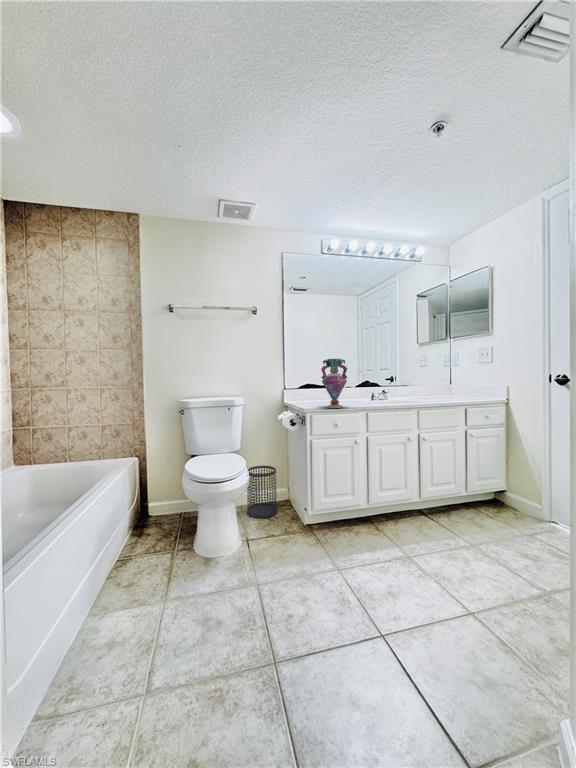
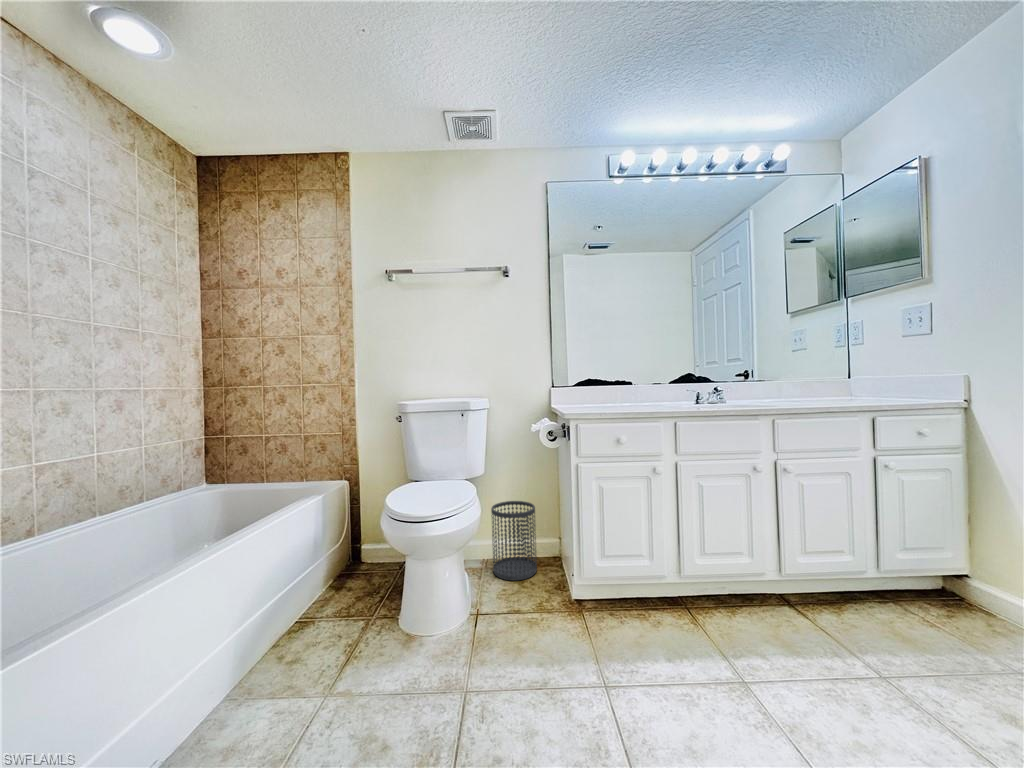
vase: present [321,359,347,408] -> none [594,333,638,413]

